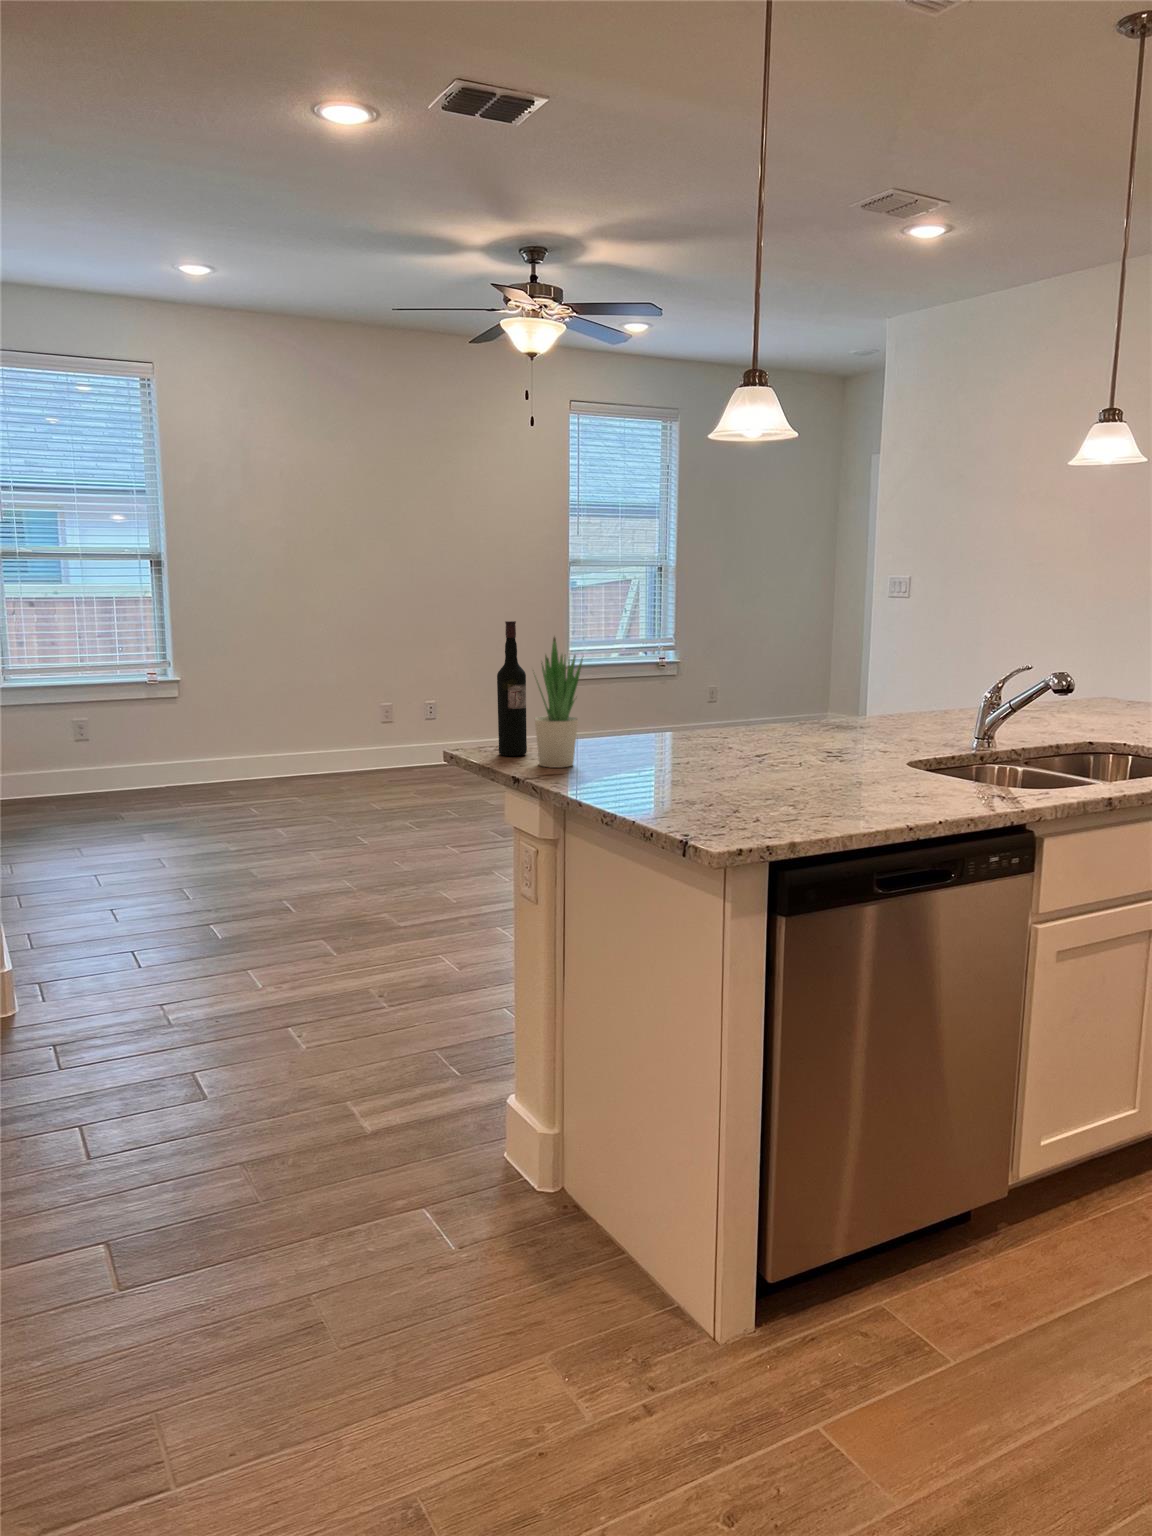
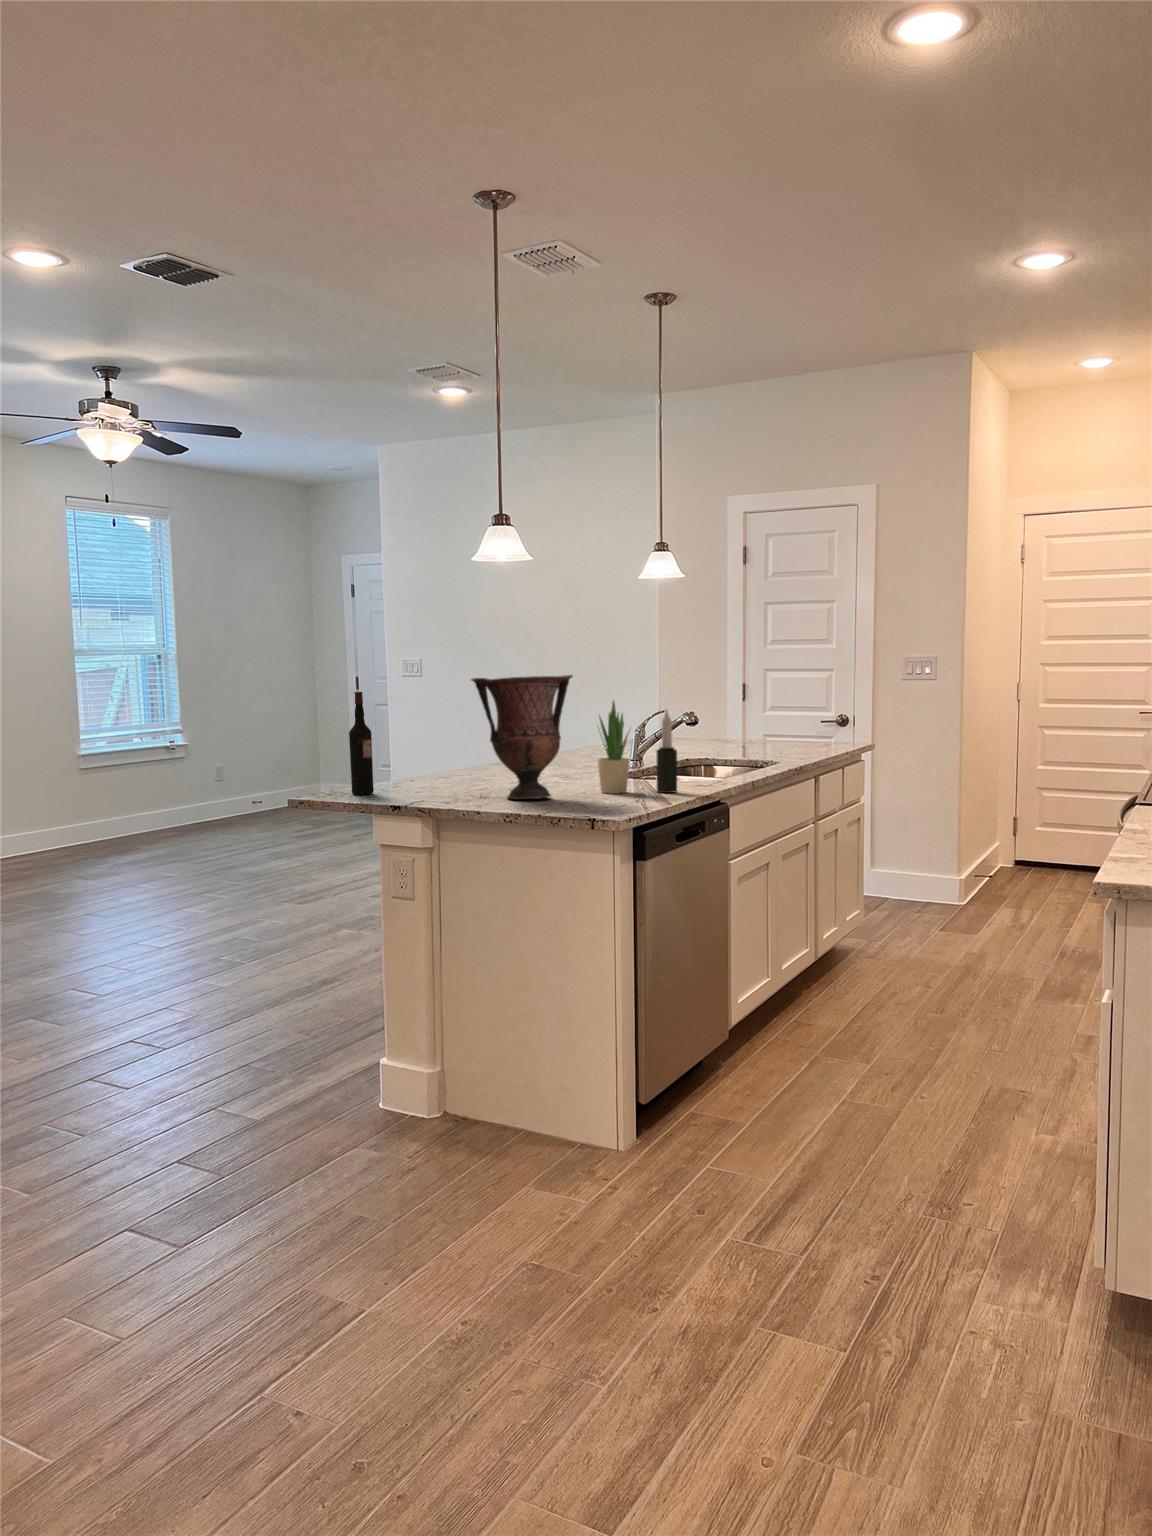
vase: none [609,609,770,792] -> present [471,675,573,799]
potted plant: present [535,637,583,767] -> present [598,701,630,793]
candle: none [906,669,942,804] -> present [656,709,677,793]

